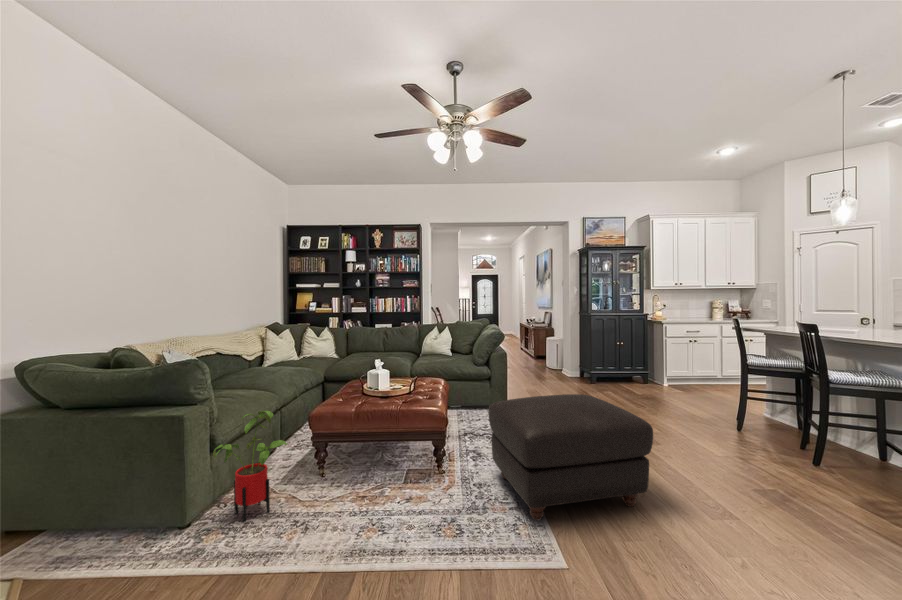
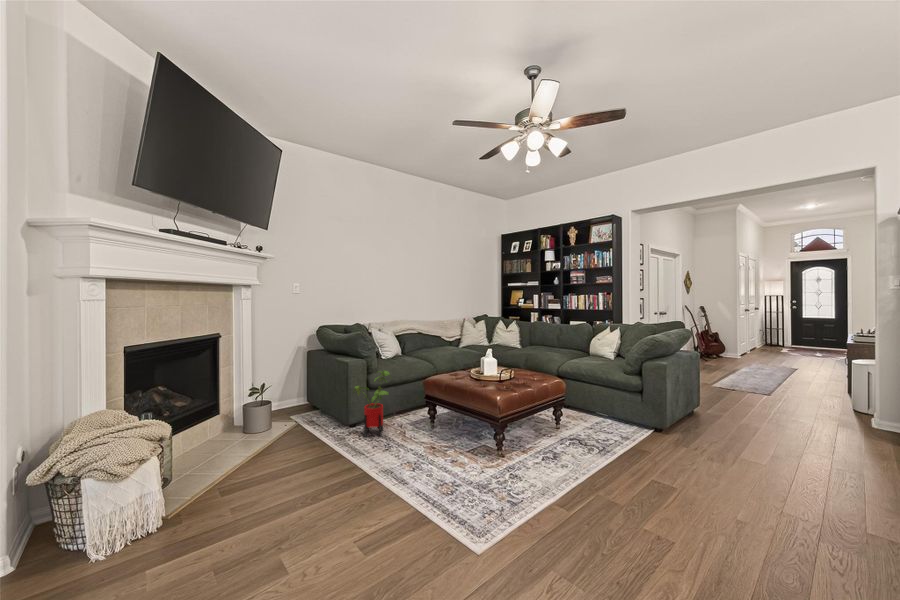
ottoman: present [488,394,653,520] -> none [500,402,668,559]

